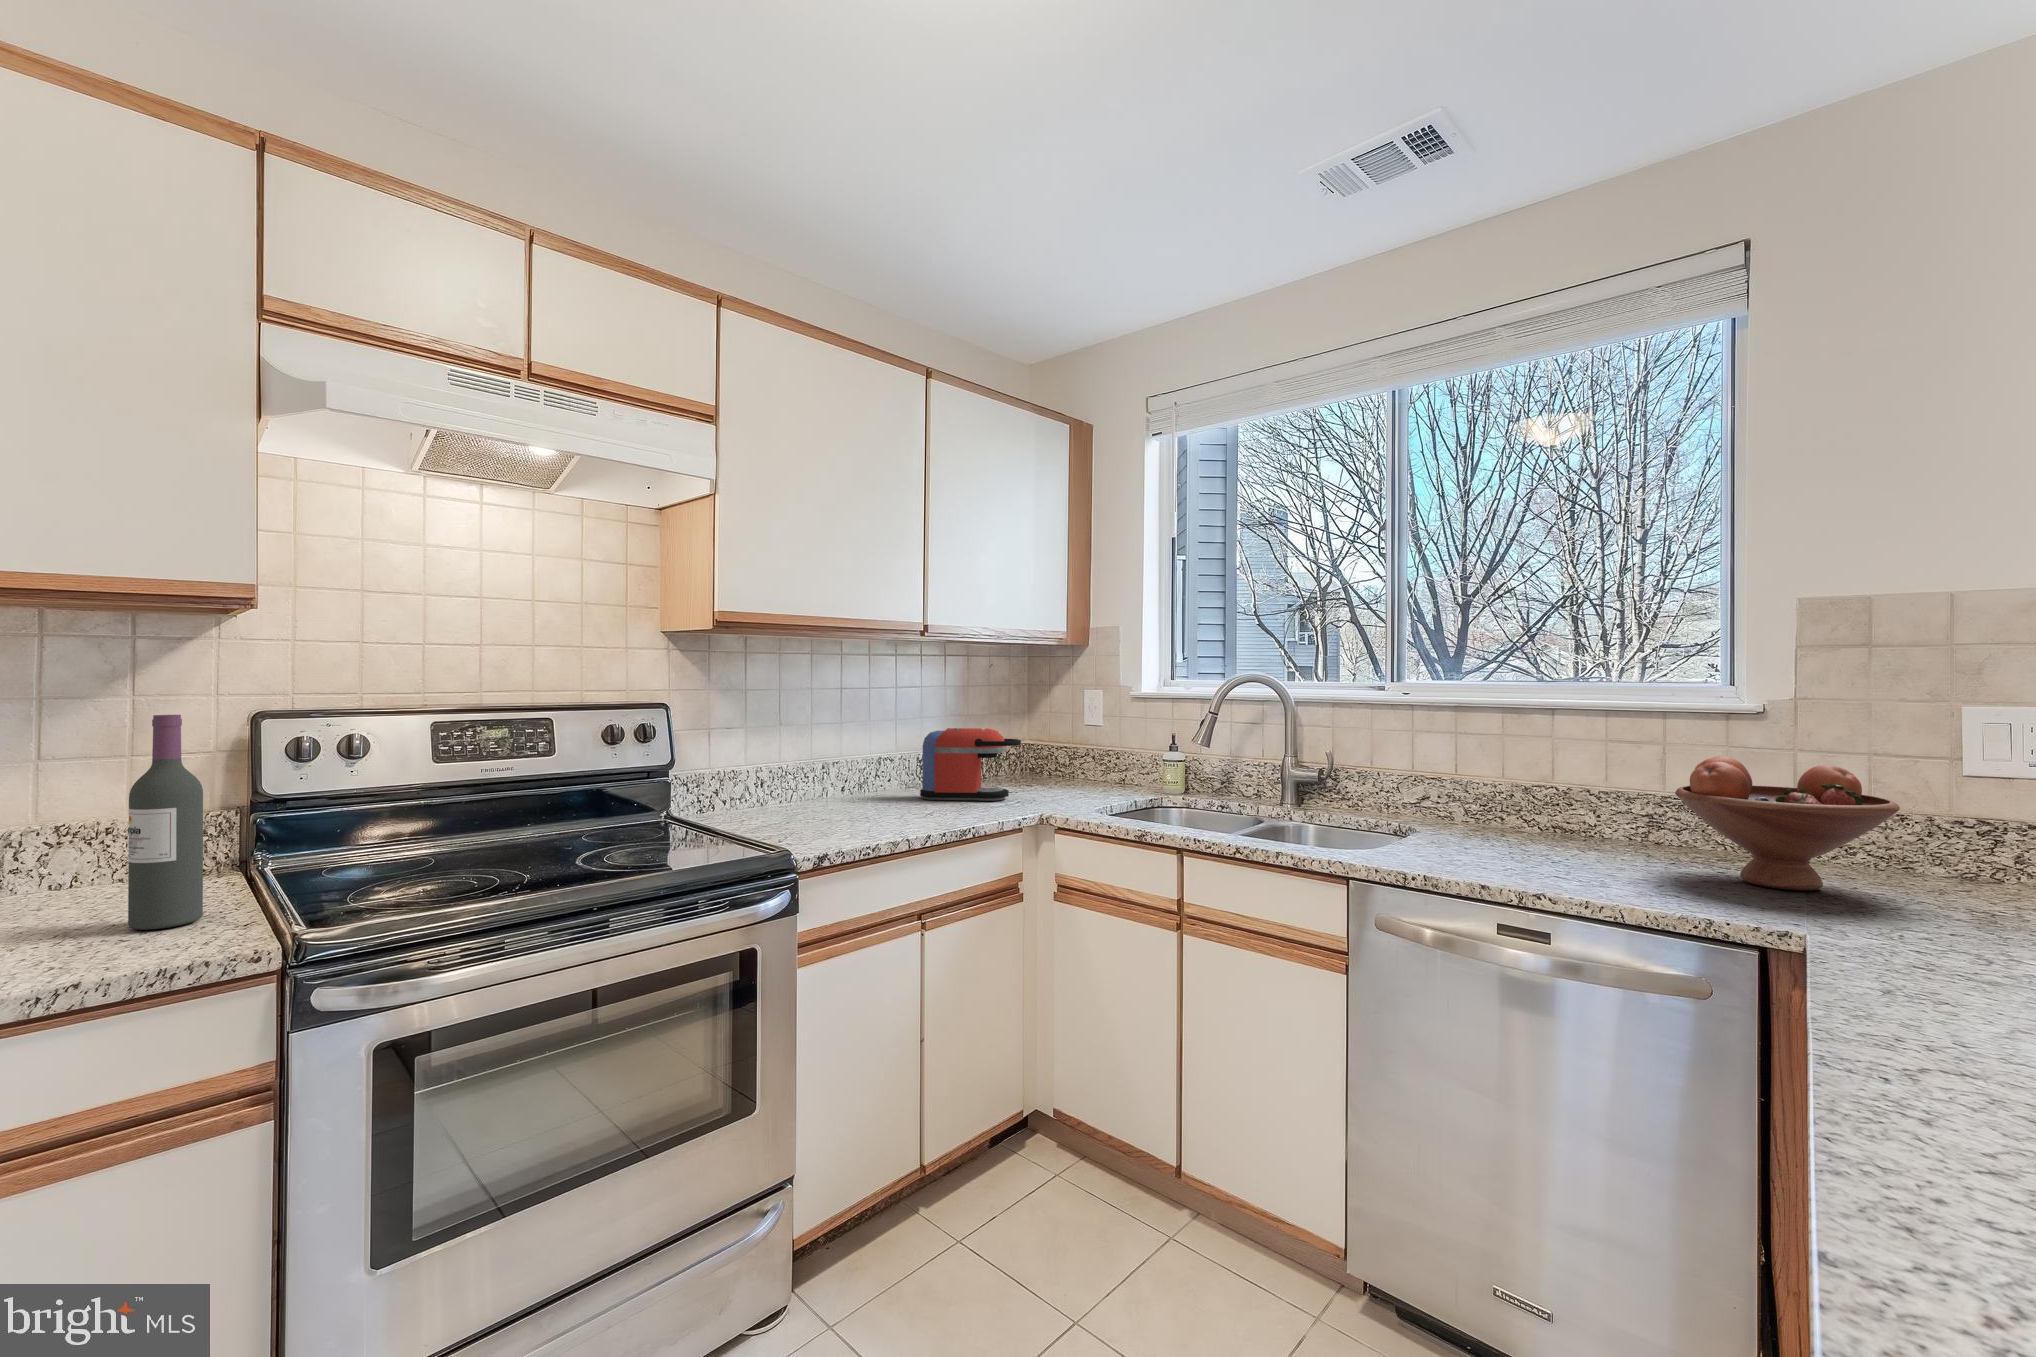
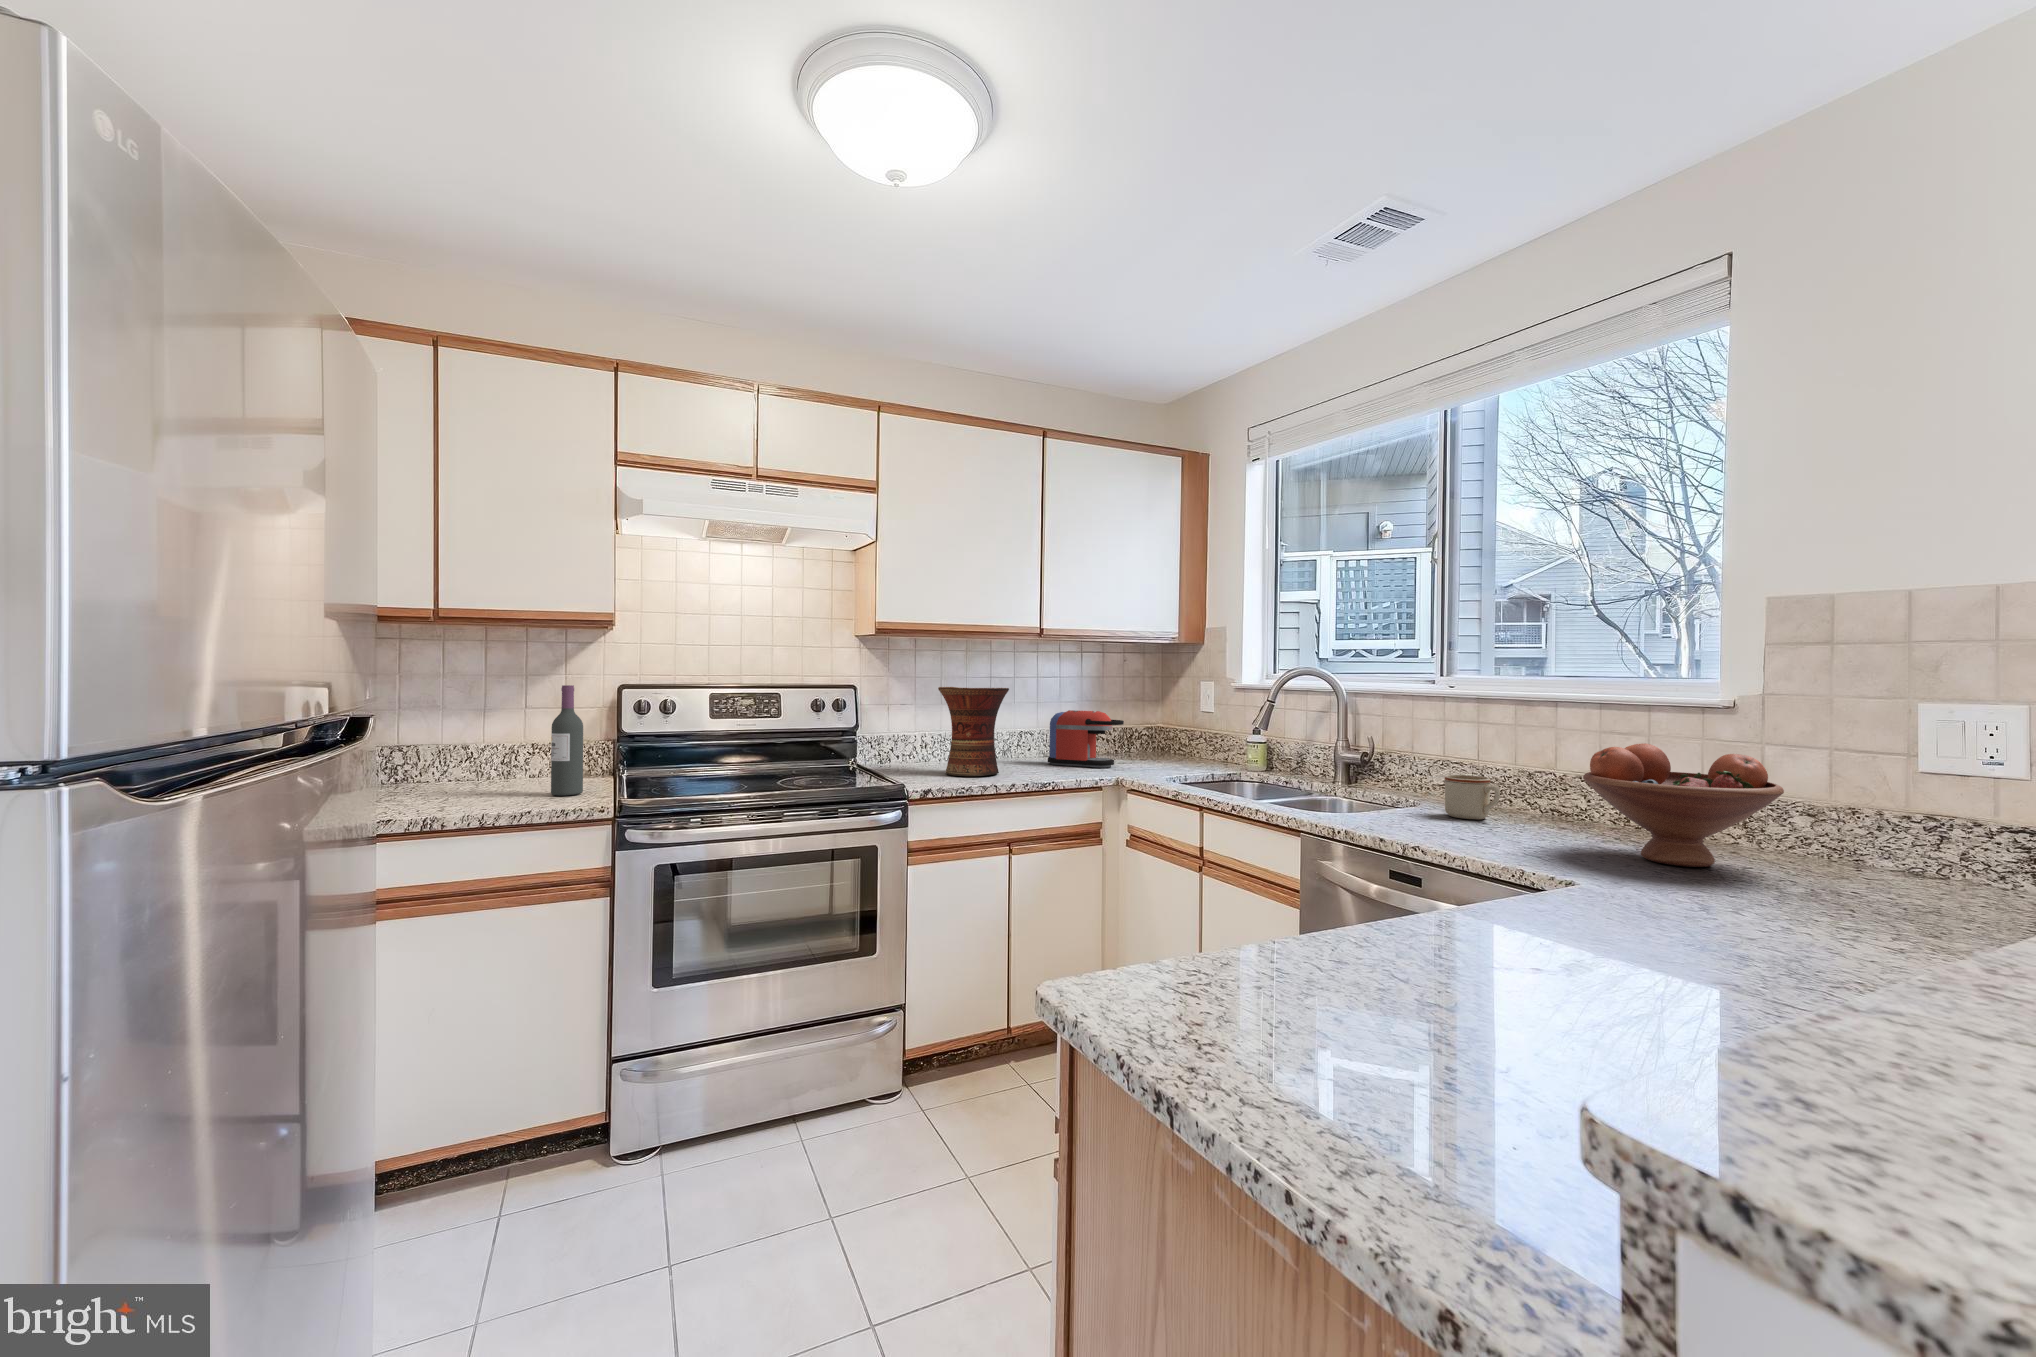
vase: none [800,701,901,827] -> present [938,687,1009,776]
mug: none [1464,794,1532,845] -> present [1445,775,1500,819]

